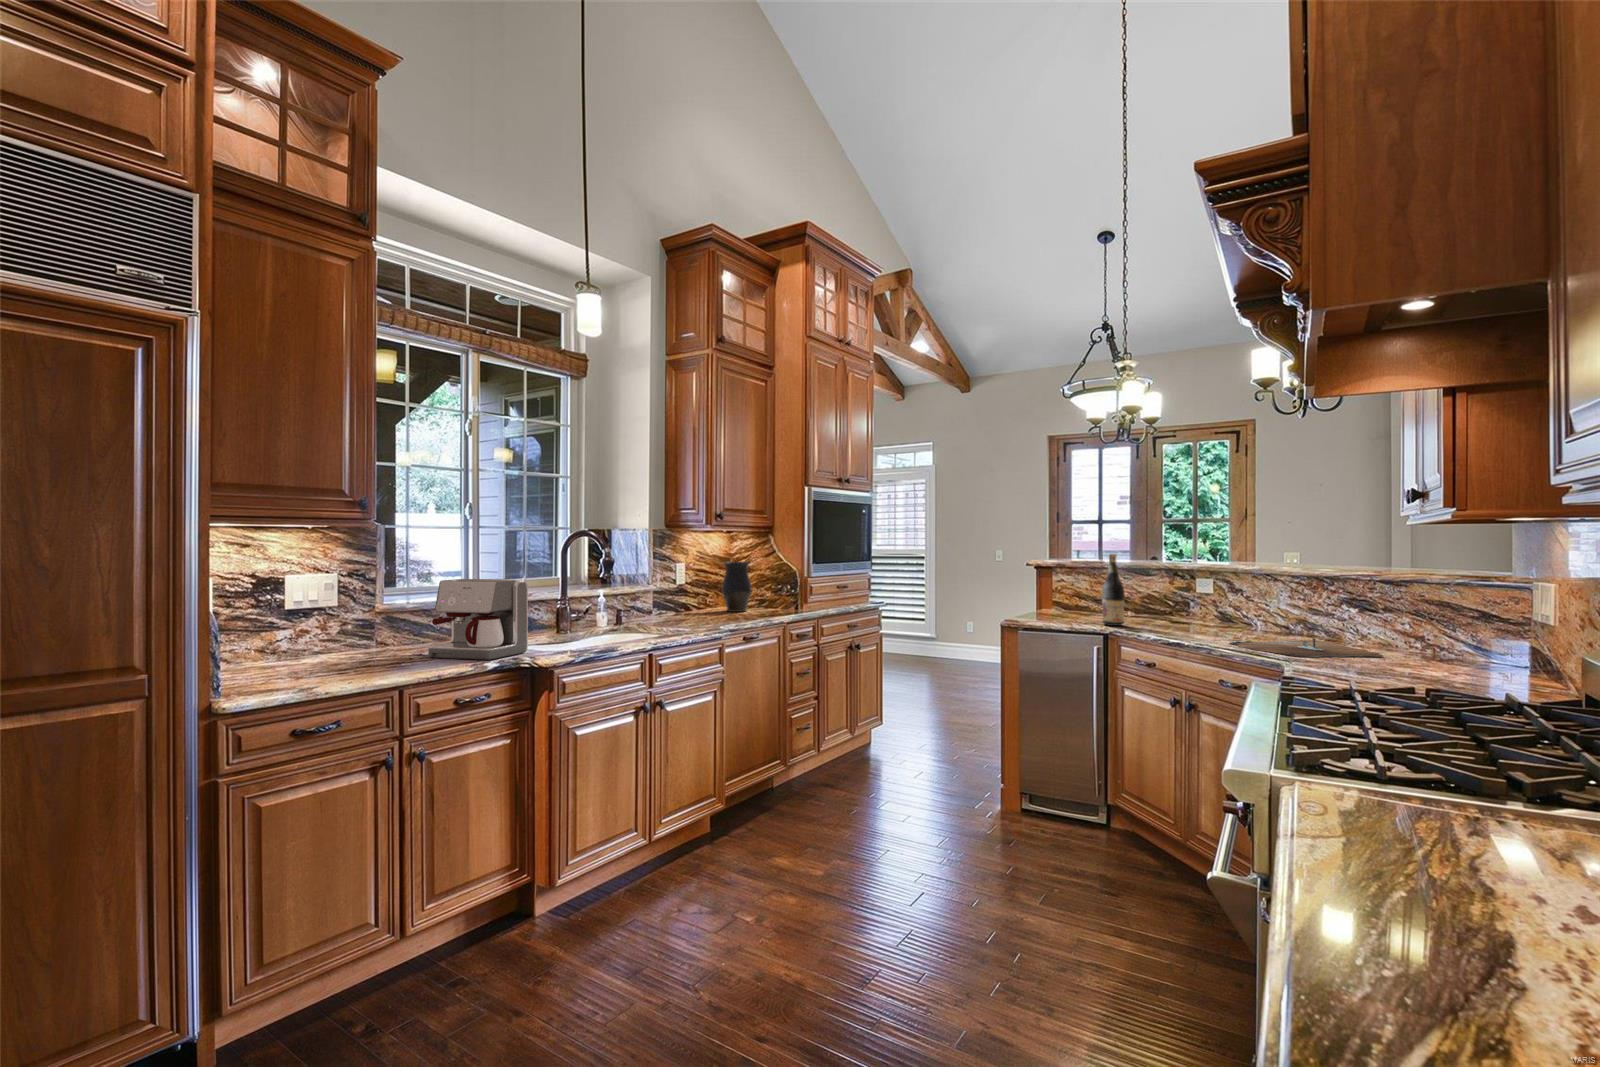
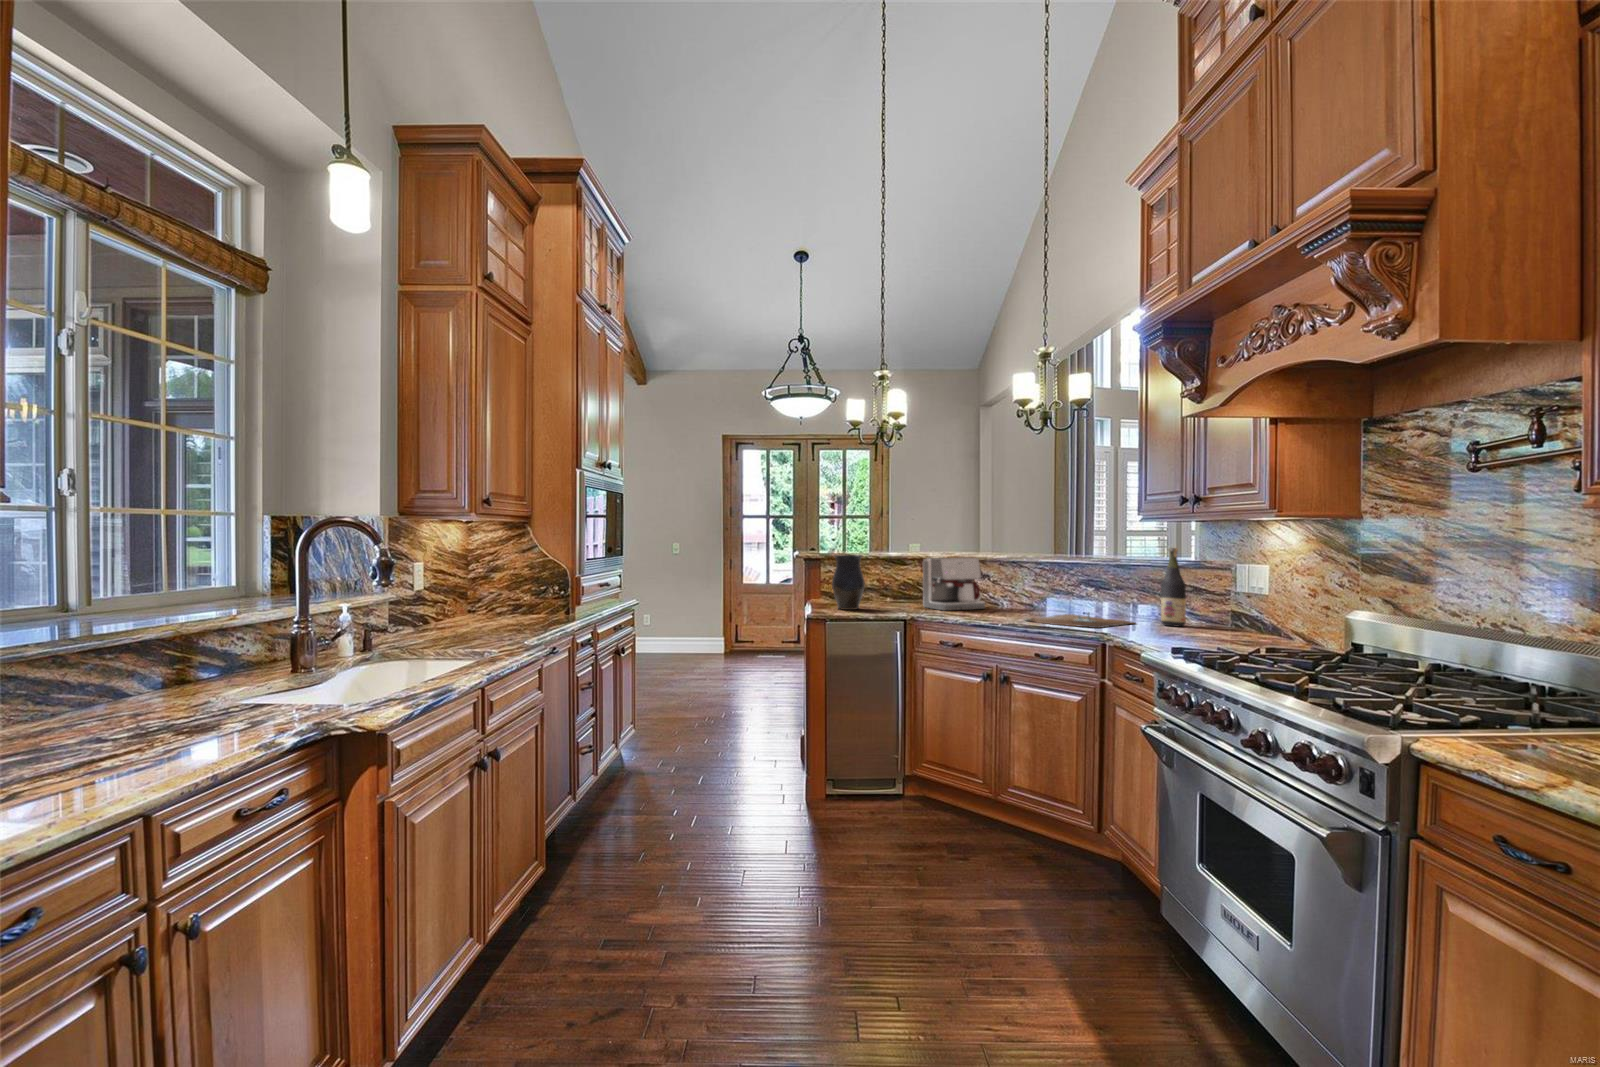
wine bottle: present [1102,554,1124,626] -> present [1161,548,1186,626]
vase: present [722,562,752,612] -> present [832,555,865,610]
coffee maker: present [428,579,528,660] -> present [923,558,985,611]

